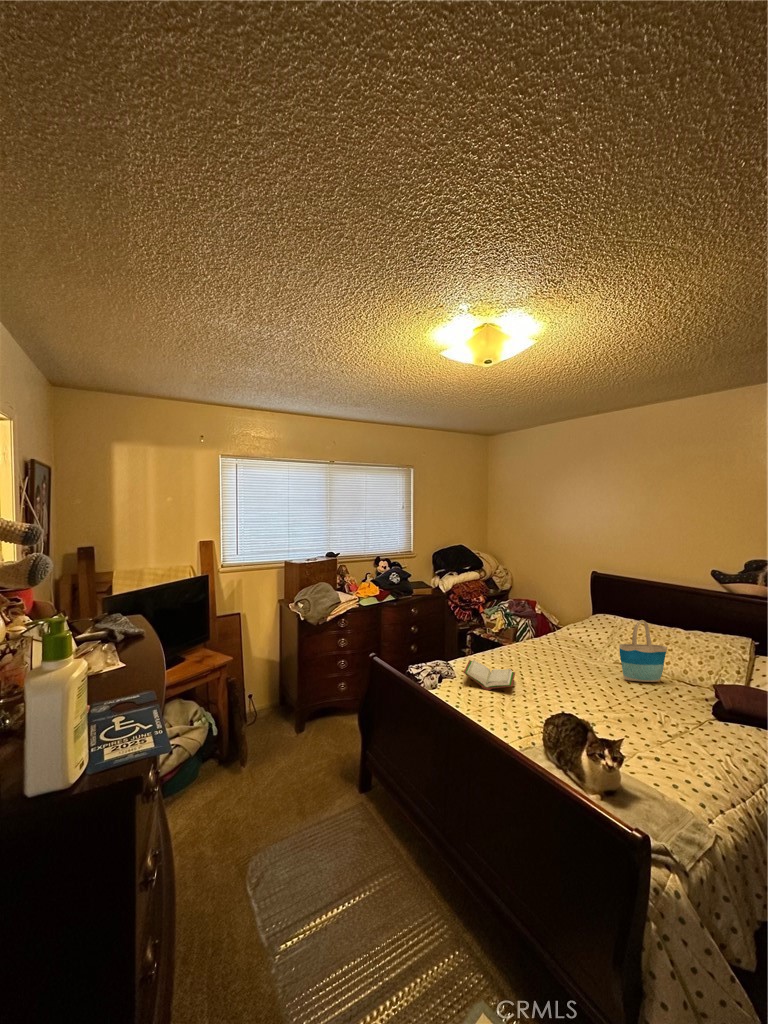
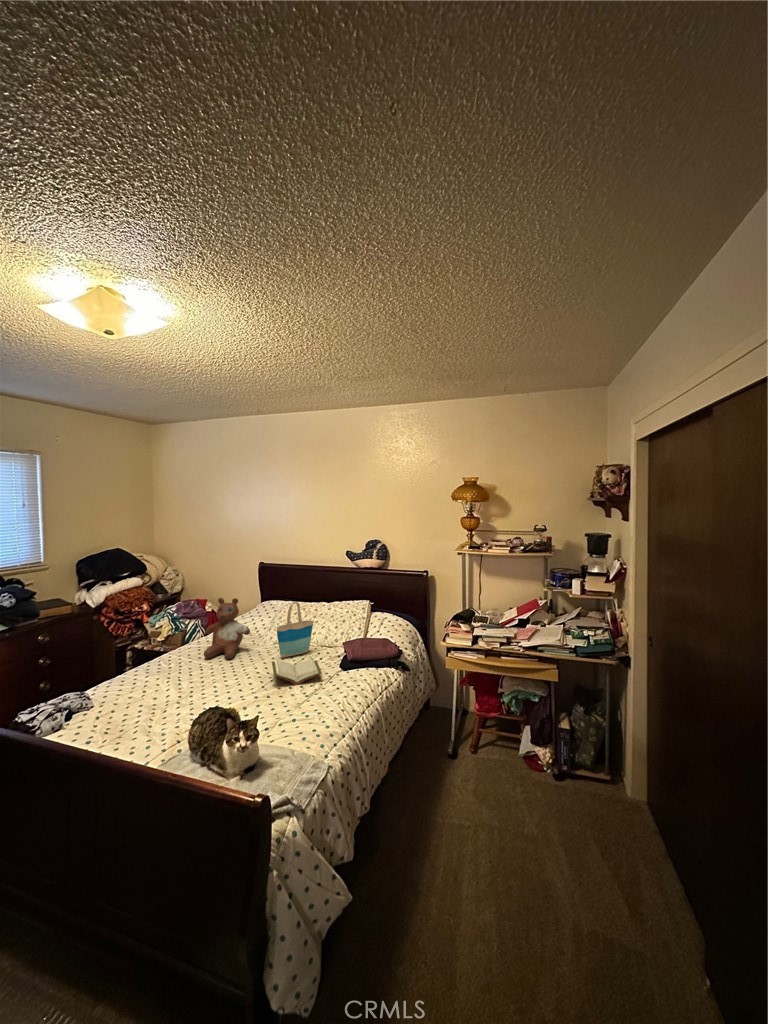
stuffed bear: none [539,602,586,666] -> present [204,598,250,659]
book: present [463,660,515,690] -> present [272,659,322,685]

